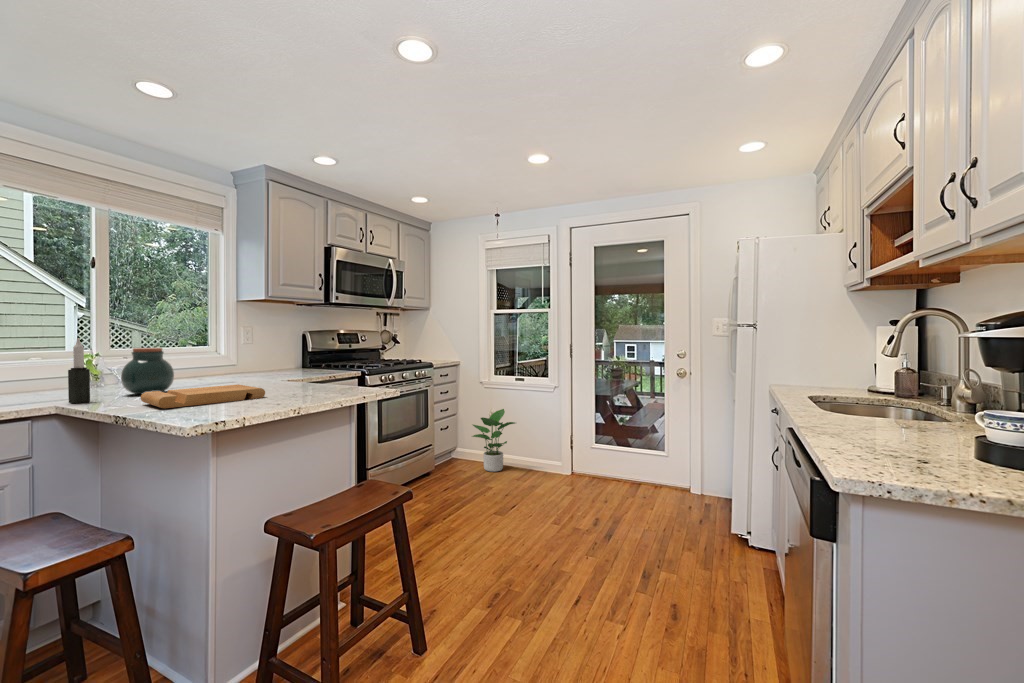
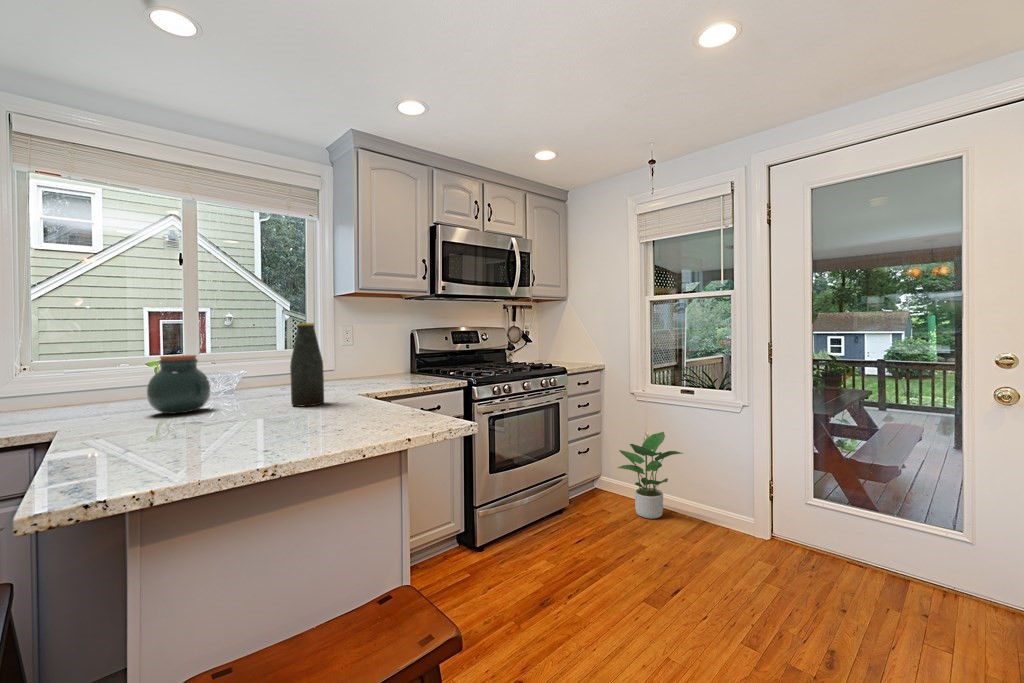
bottle: none [245,325,271,387] -> present [290,323,324,406]
candle: present [68,338,90,403] -> none [69,345,95,427]
cutting board: present [141,384,265,408] -> none [89,408,263,452]

